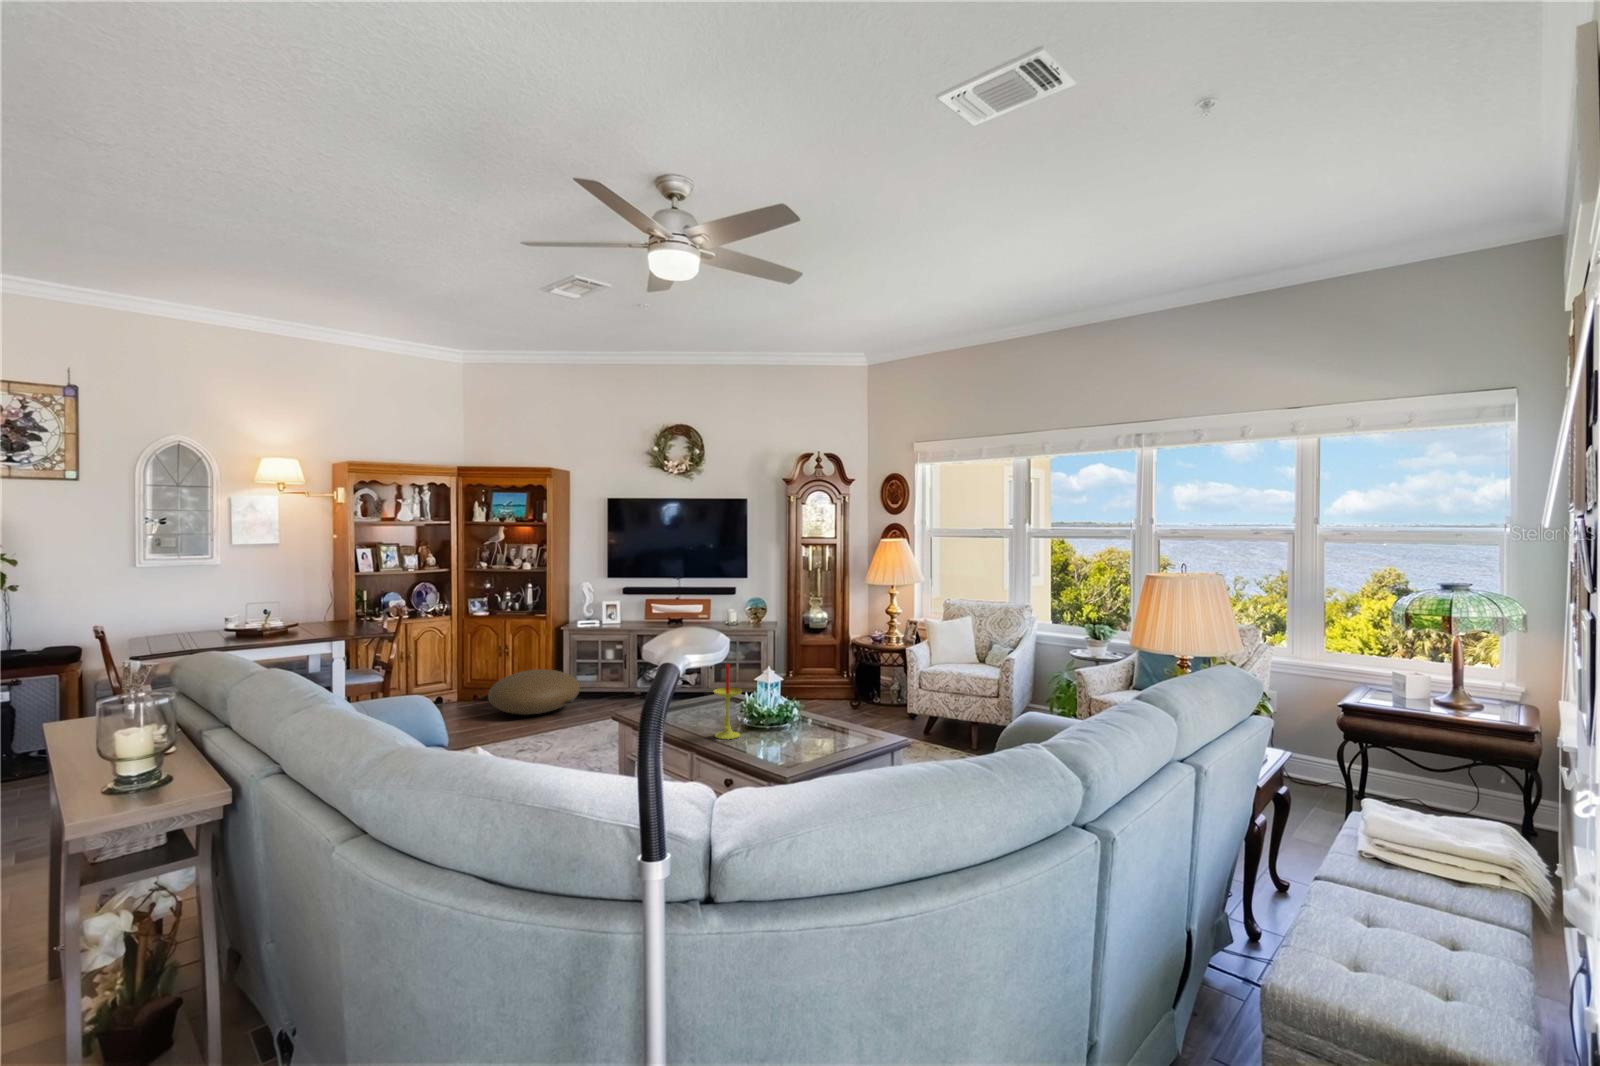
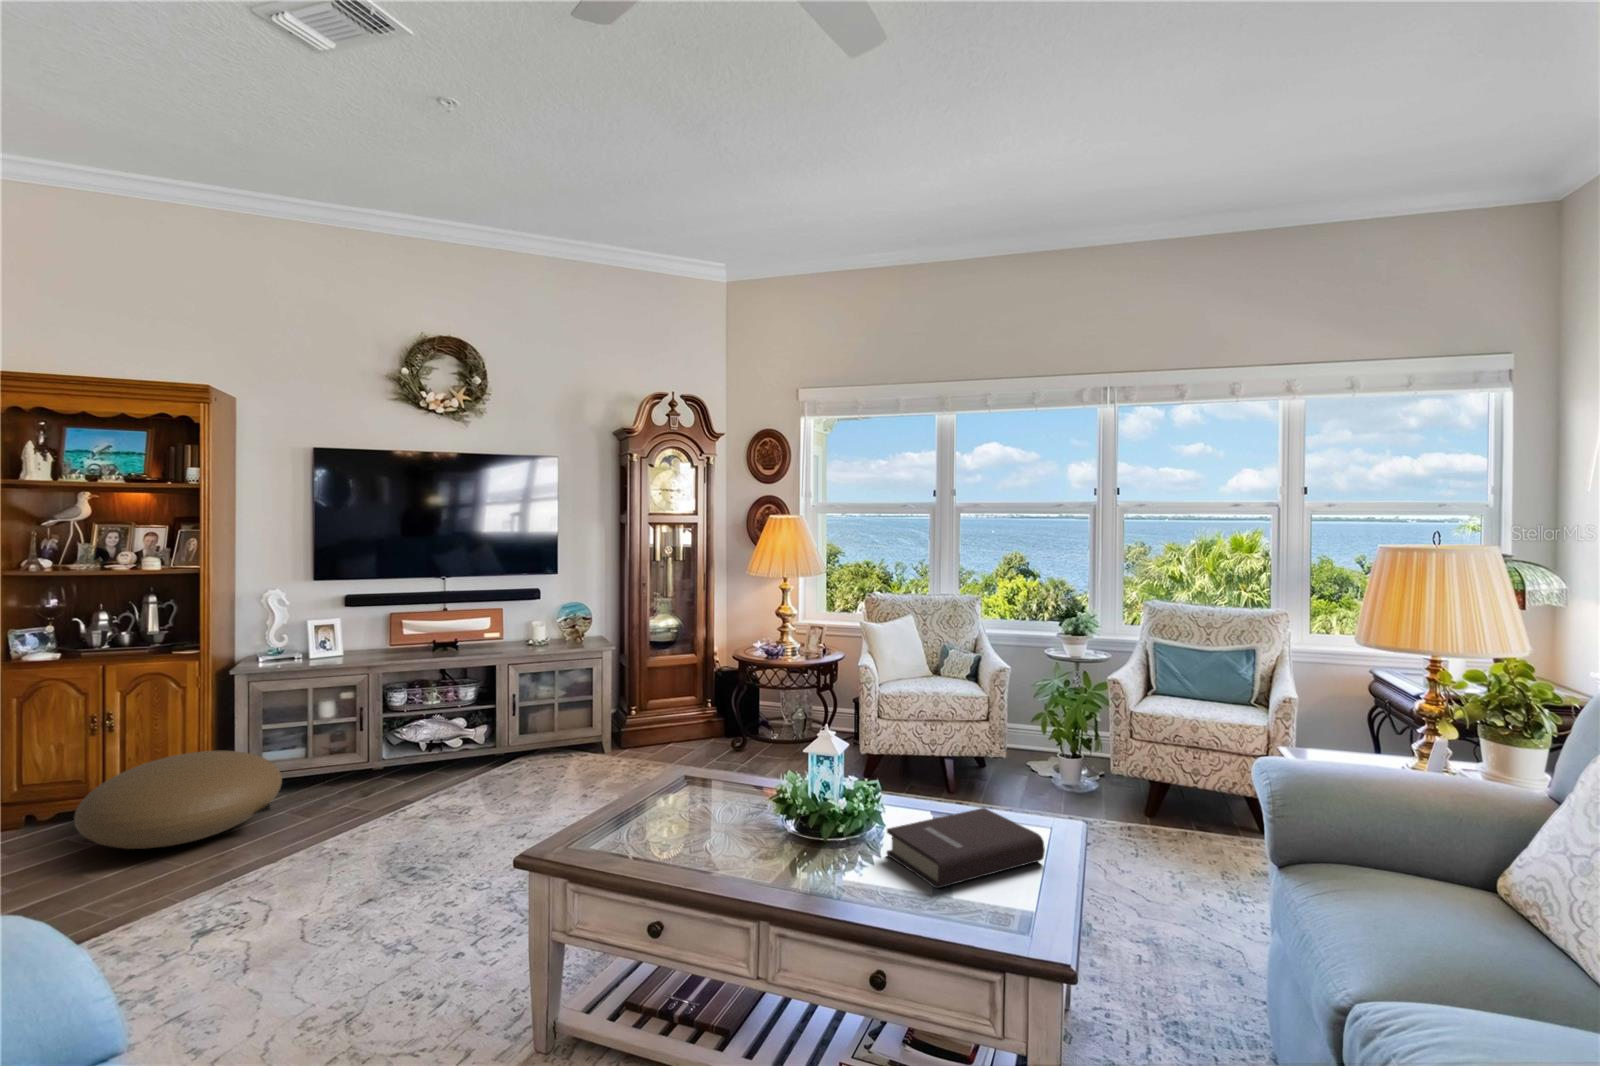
candle: present [714,664,742,739] -> none [798,721,858,884]
book: none [765,720,833,747] -> present [887,808,1045,888]

